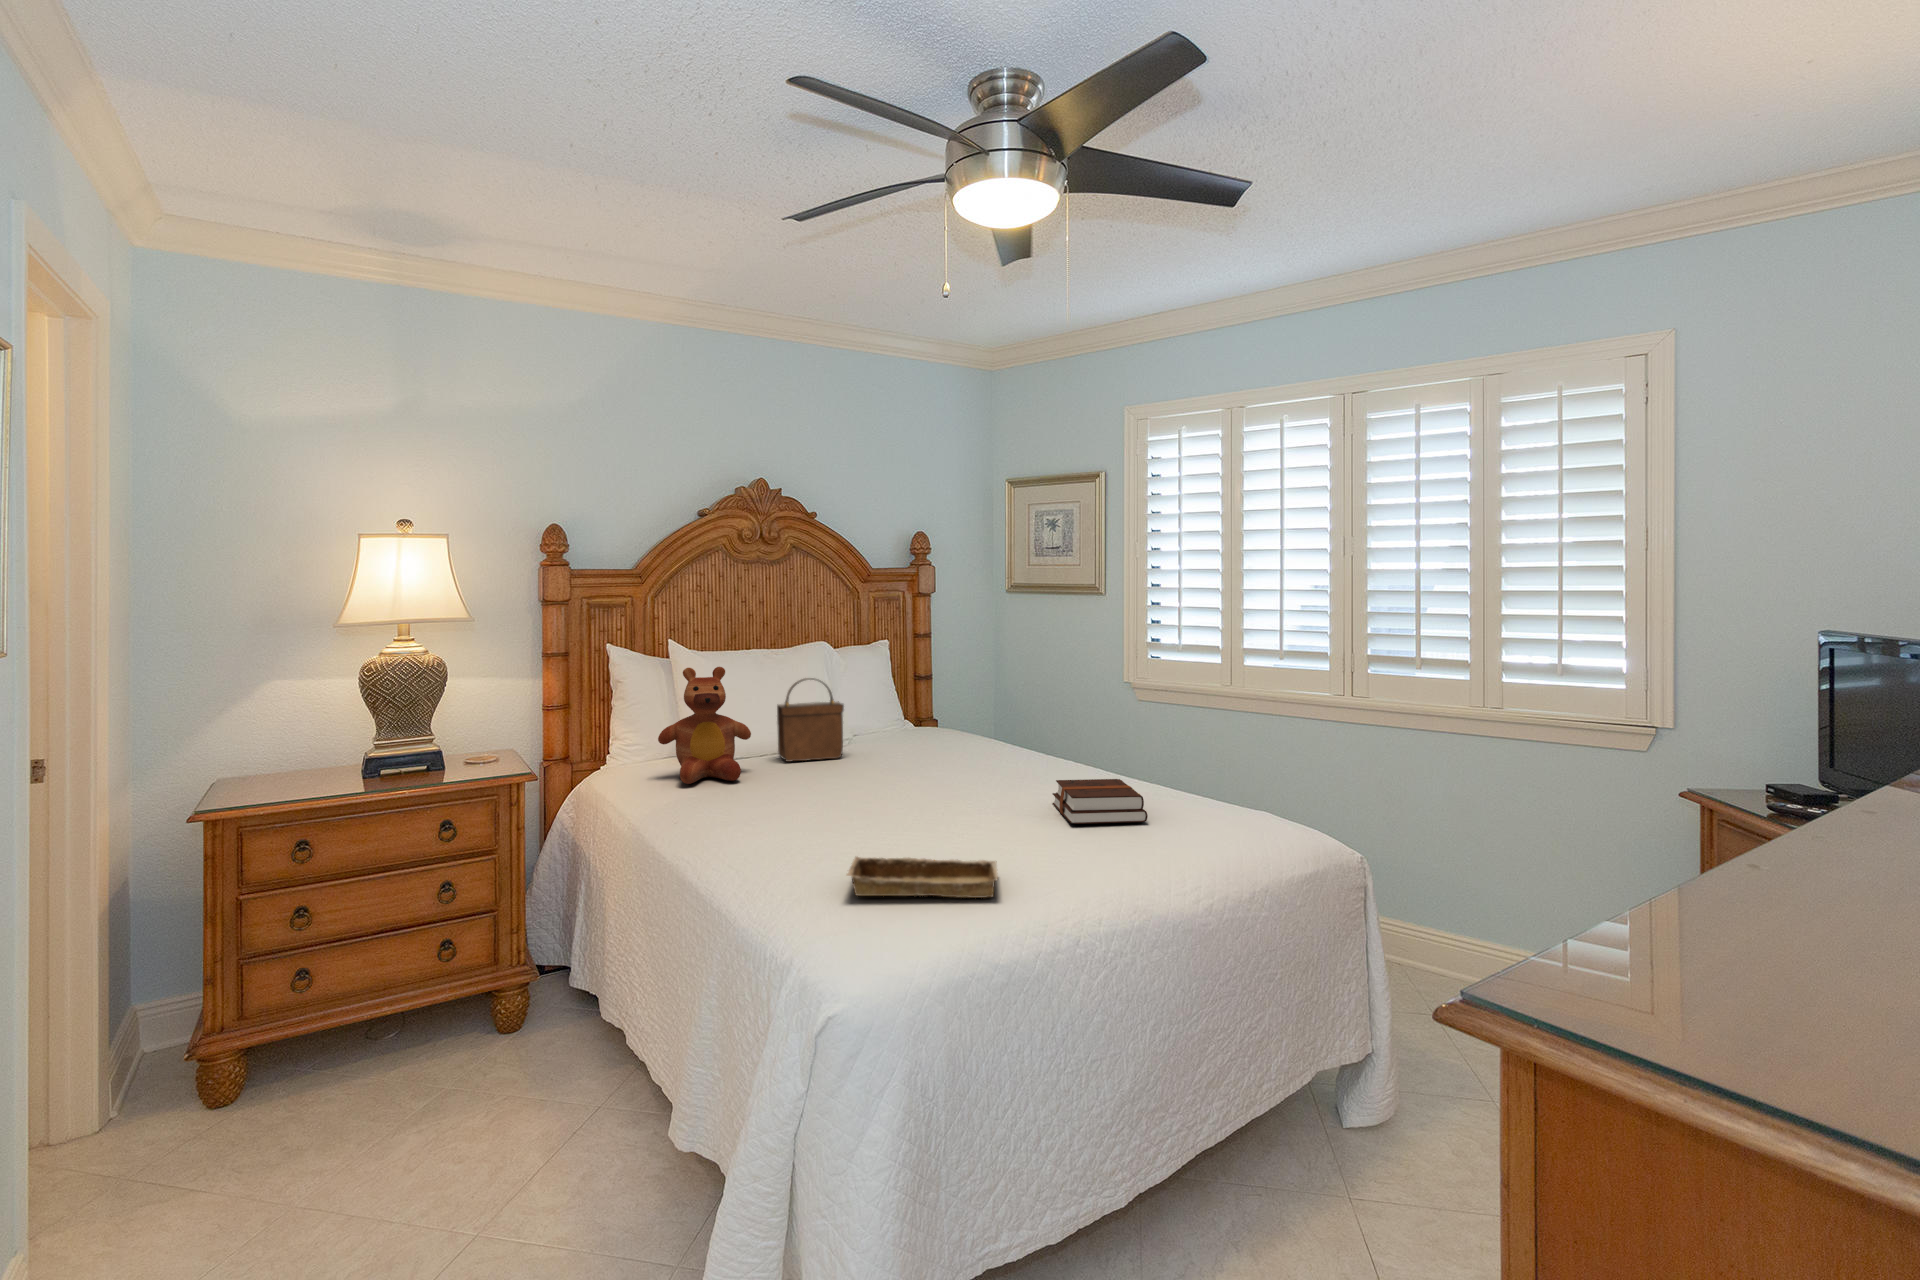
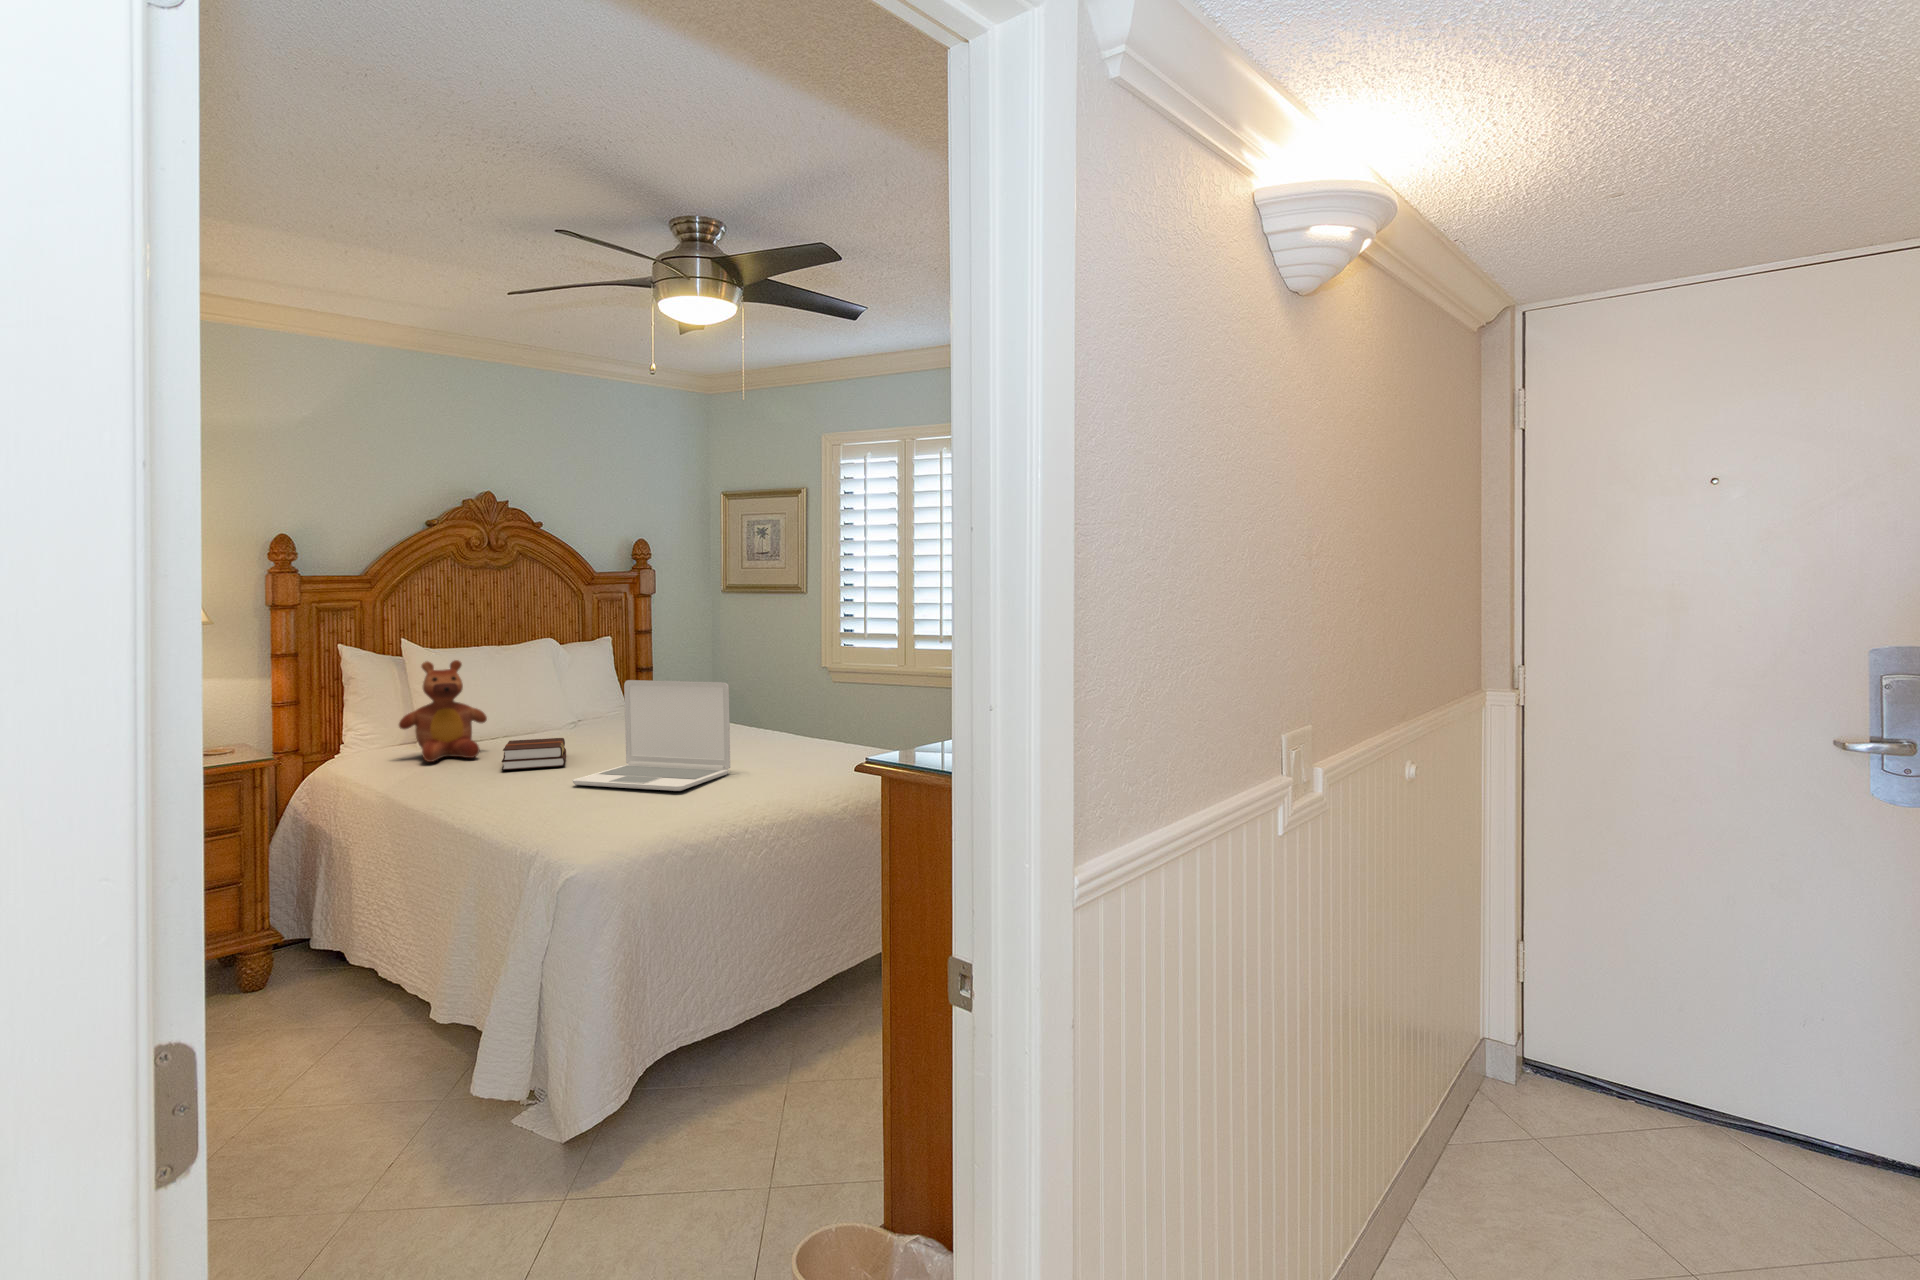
handbag: present [777,678,844,762] -> none [510,669,572,742]
laptop: none [838,698,1030,849] -> present [572,680,730,791]
hardback book: present [1053,779,1148,824] -> present [502,738,566,770]
tray: present [847,857,998,898] -> none [582,794,700,822]

